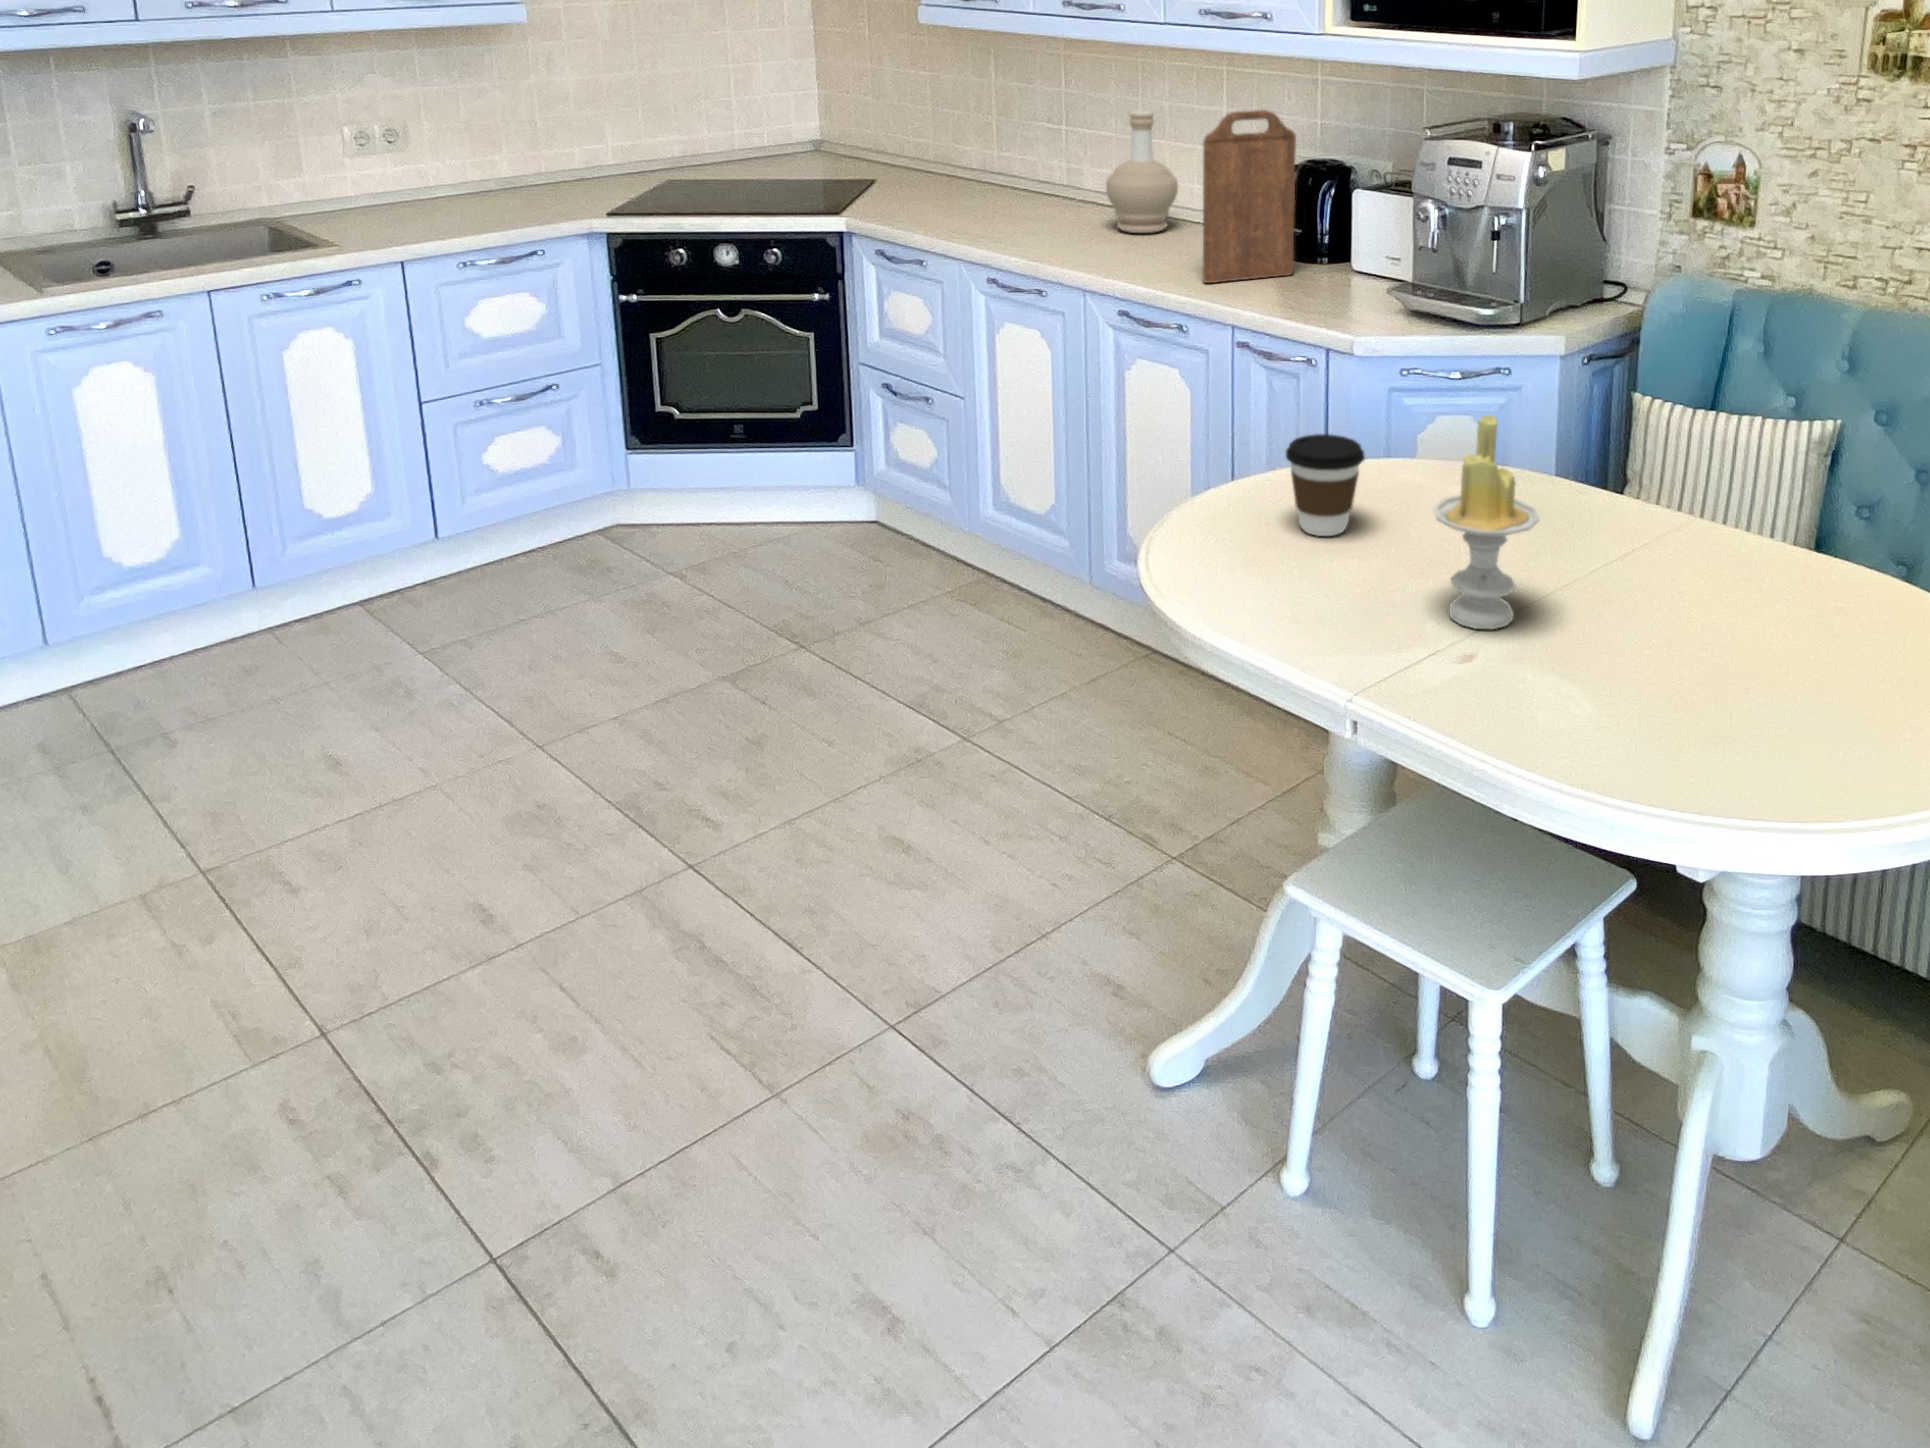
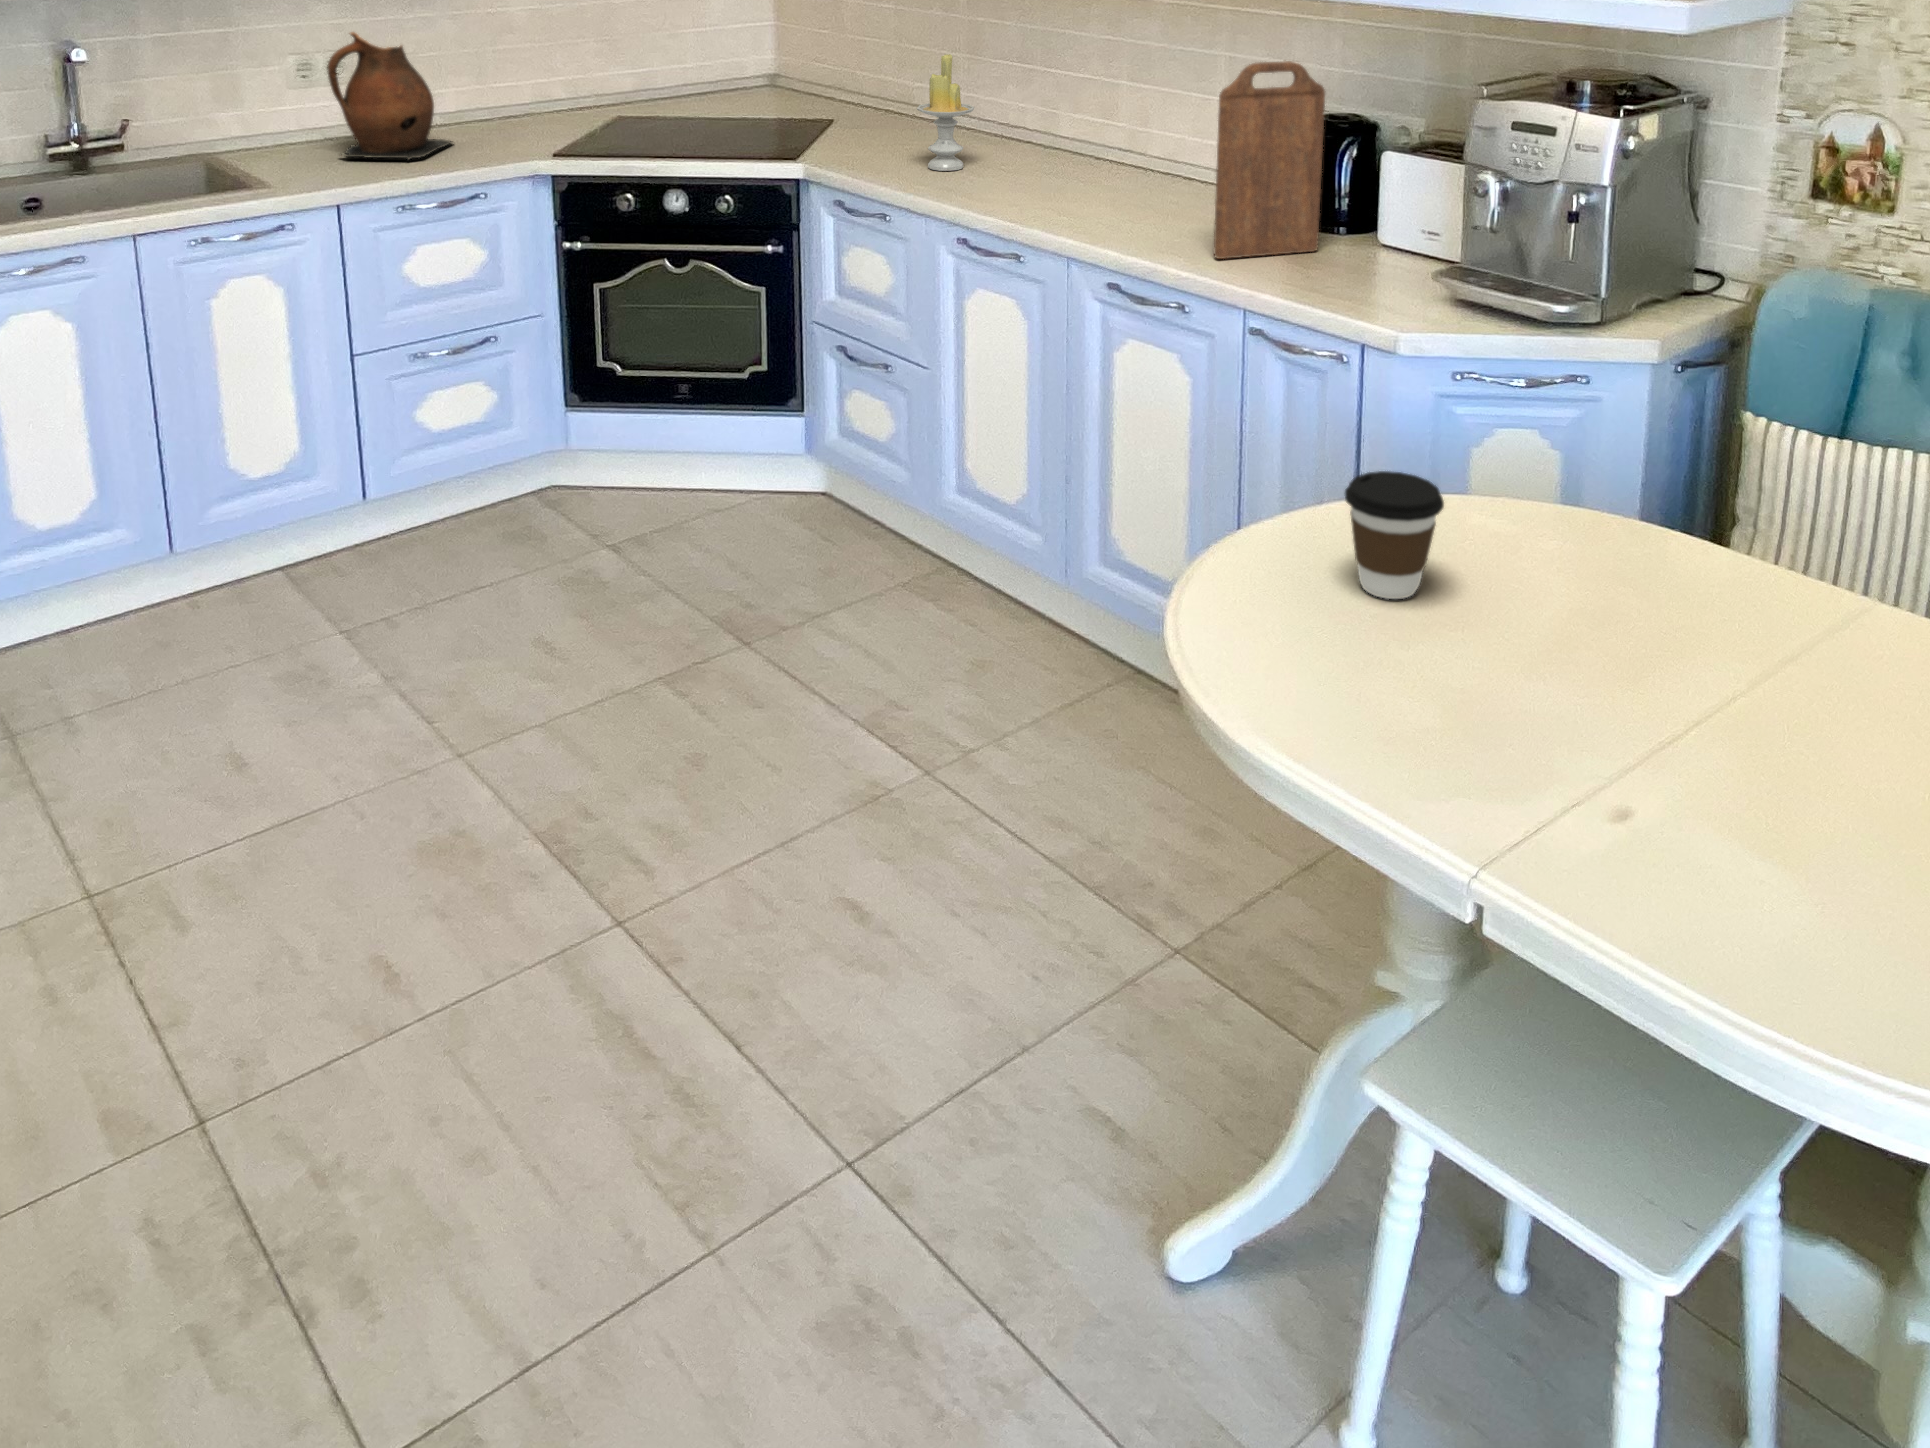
ceramic pitcher: none [391,101,516,220] -> present [327,32,454,160]
bottle: present [1106,111,1178,233] -> none [1098,56,1179,194]
candle: present [1433,415,1540,629] -> present [917,54,974,171]

